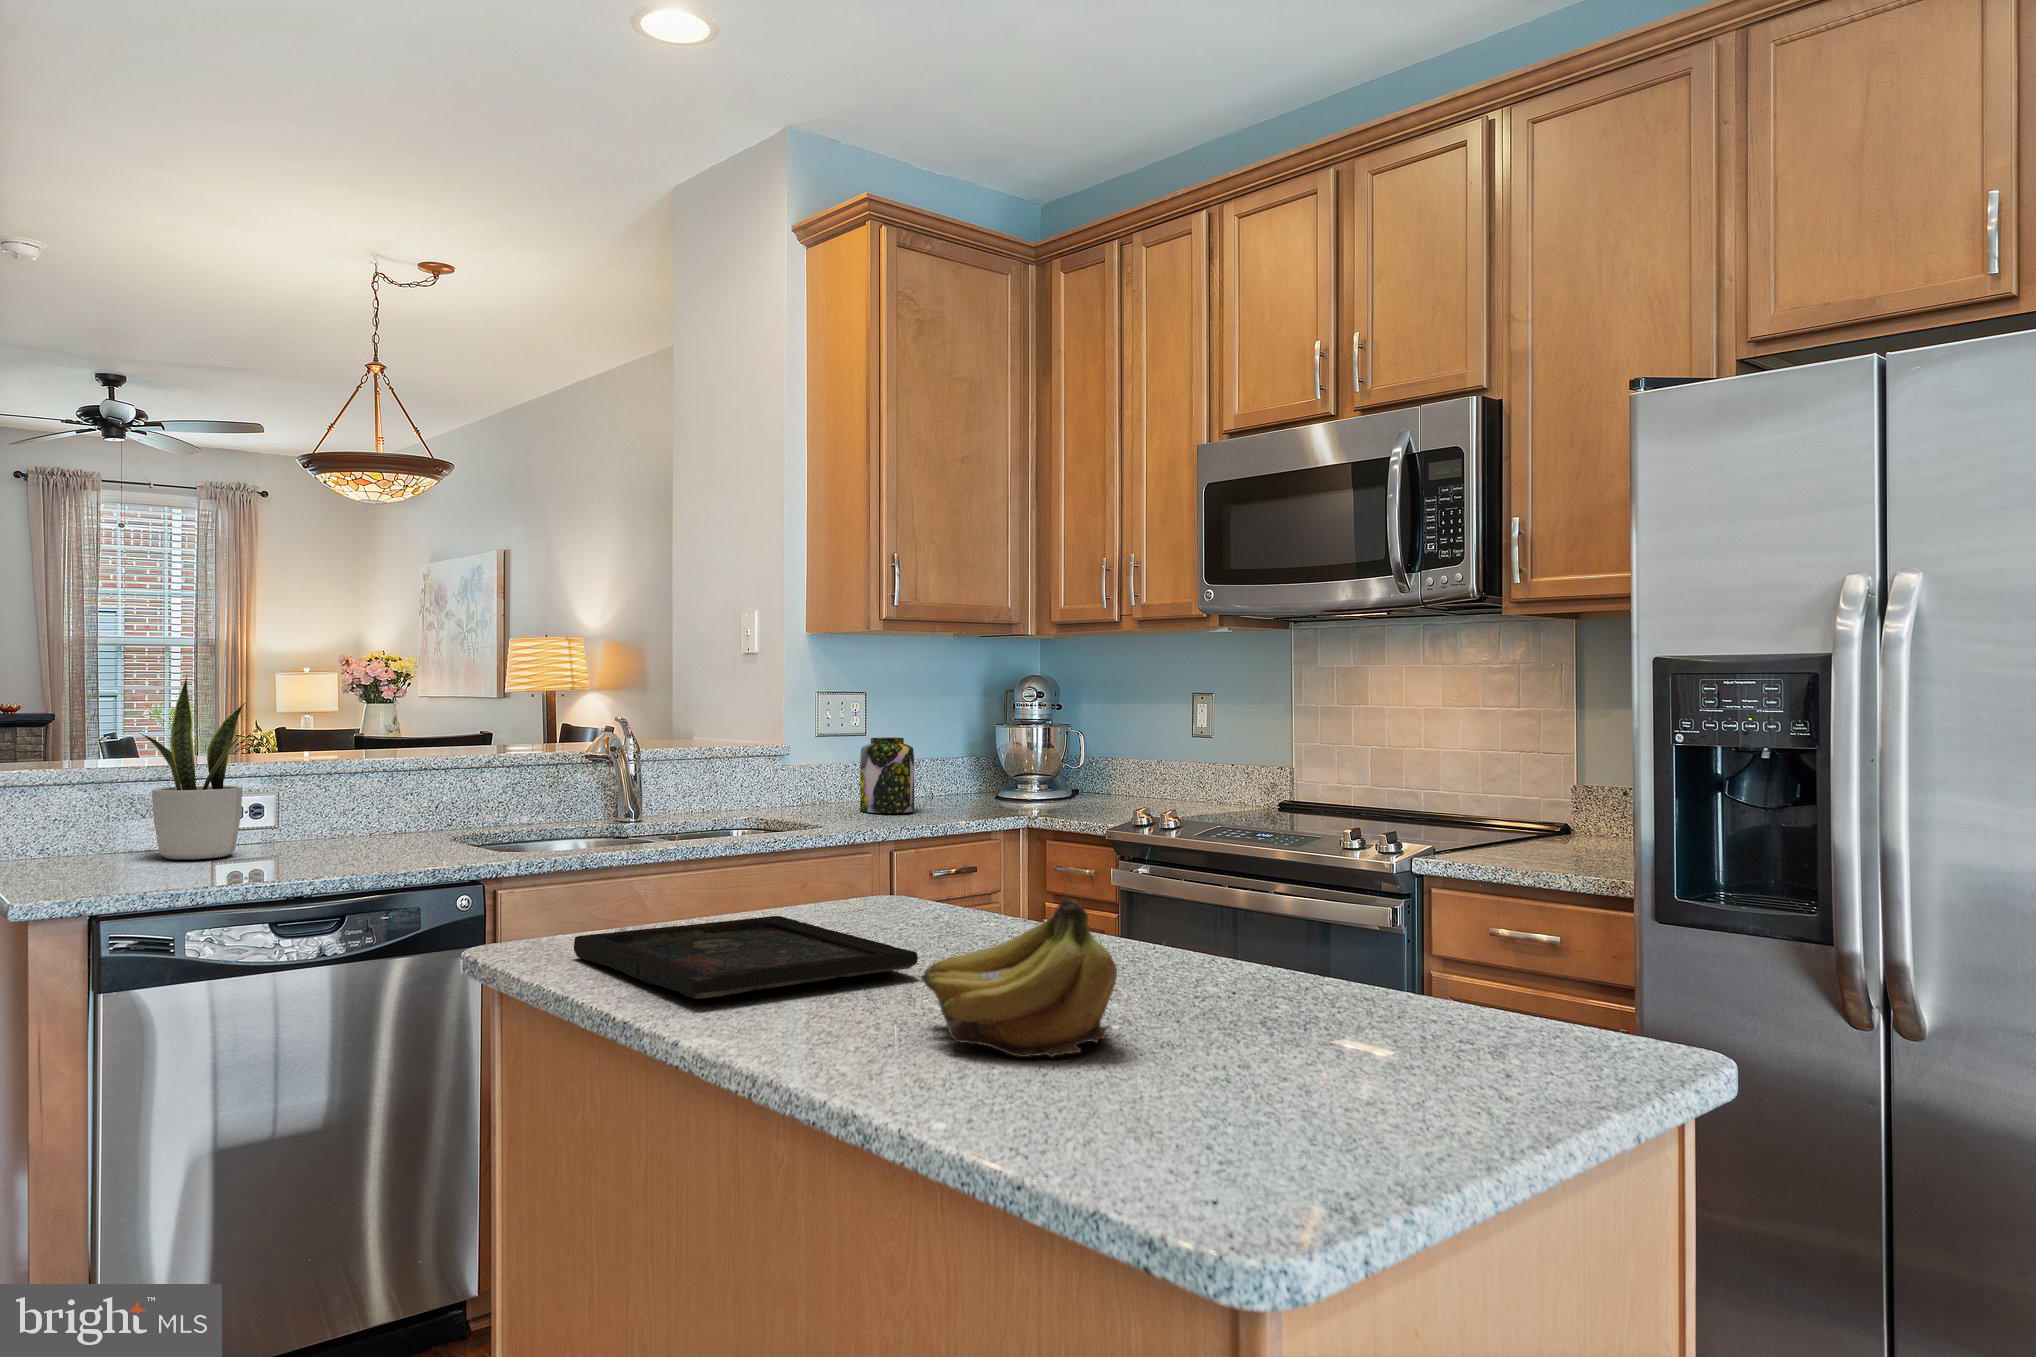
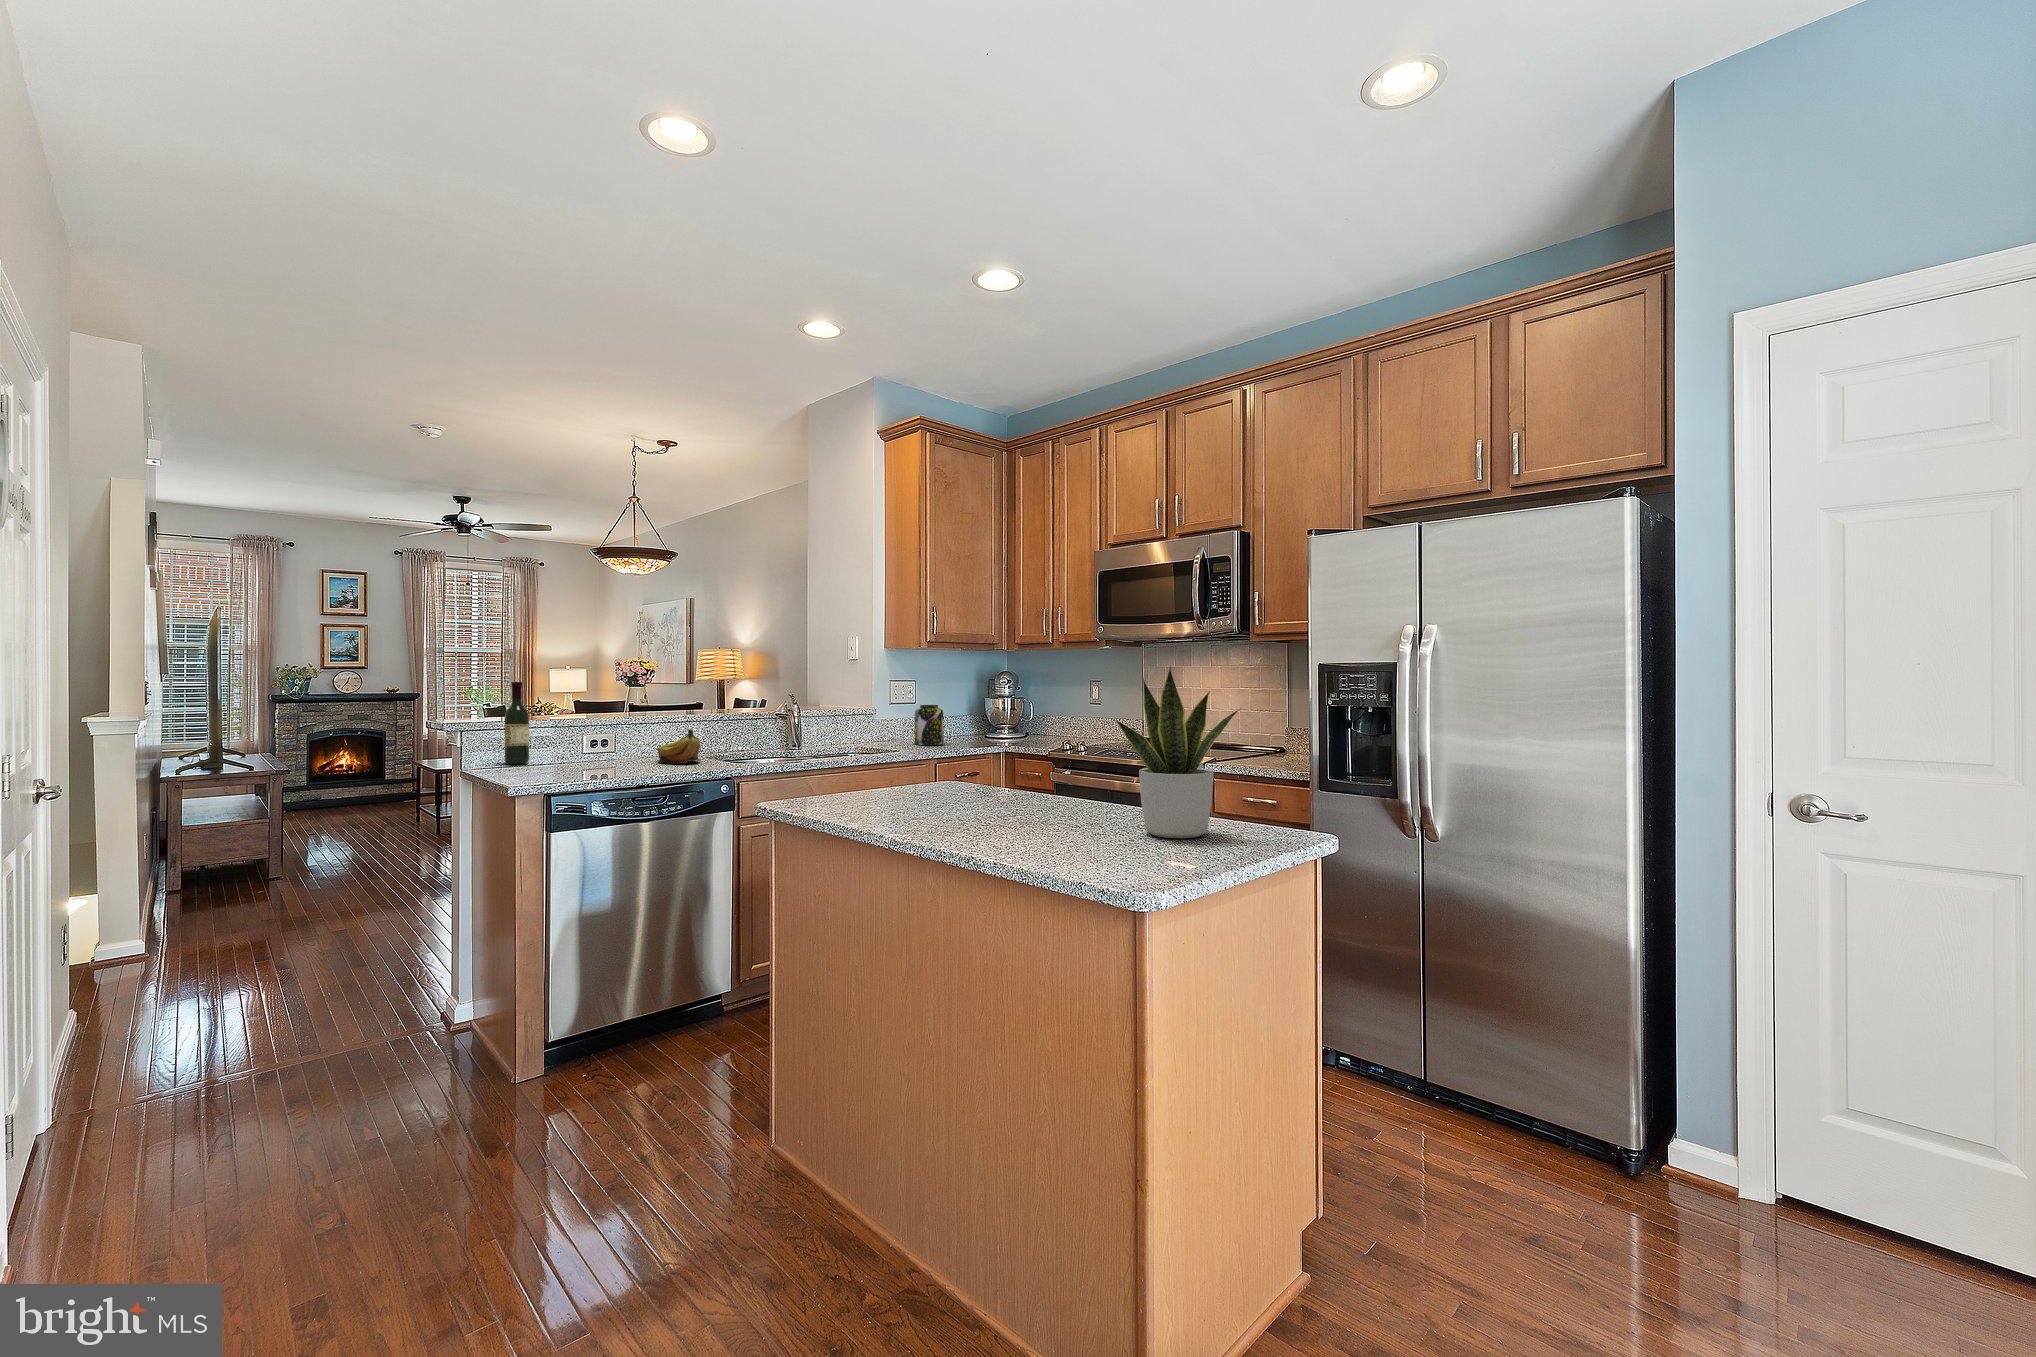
potted plant: present [140,676,245,859] -> present [1115,665,1240,838]
wine bottle: none [57,694,105,853] -> present [505,682,529,764]
fruit: present [920,899,1117,1057] -> present [657,729,700,764]
tray: present [574,916,918,999] -> none [814,786,978,817]

